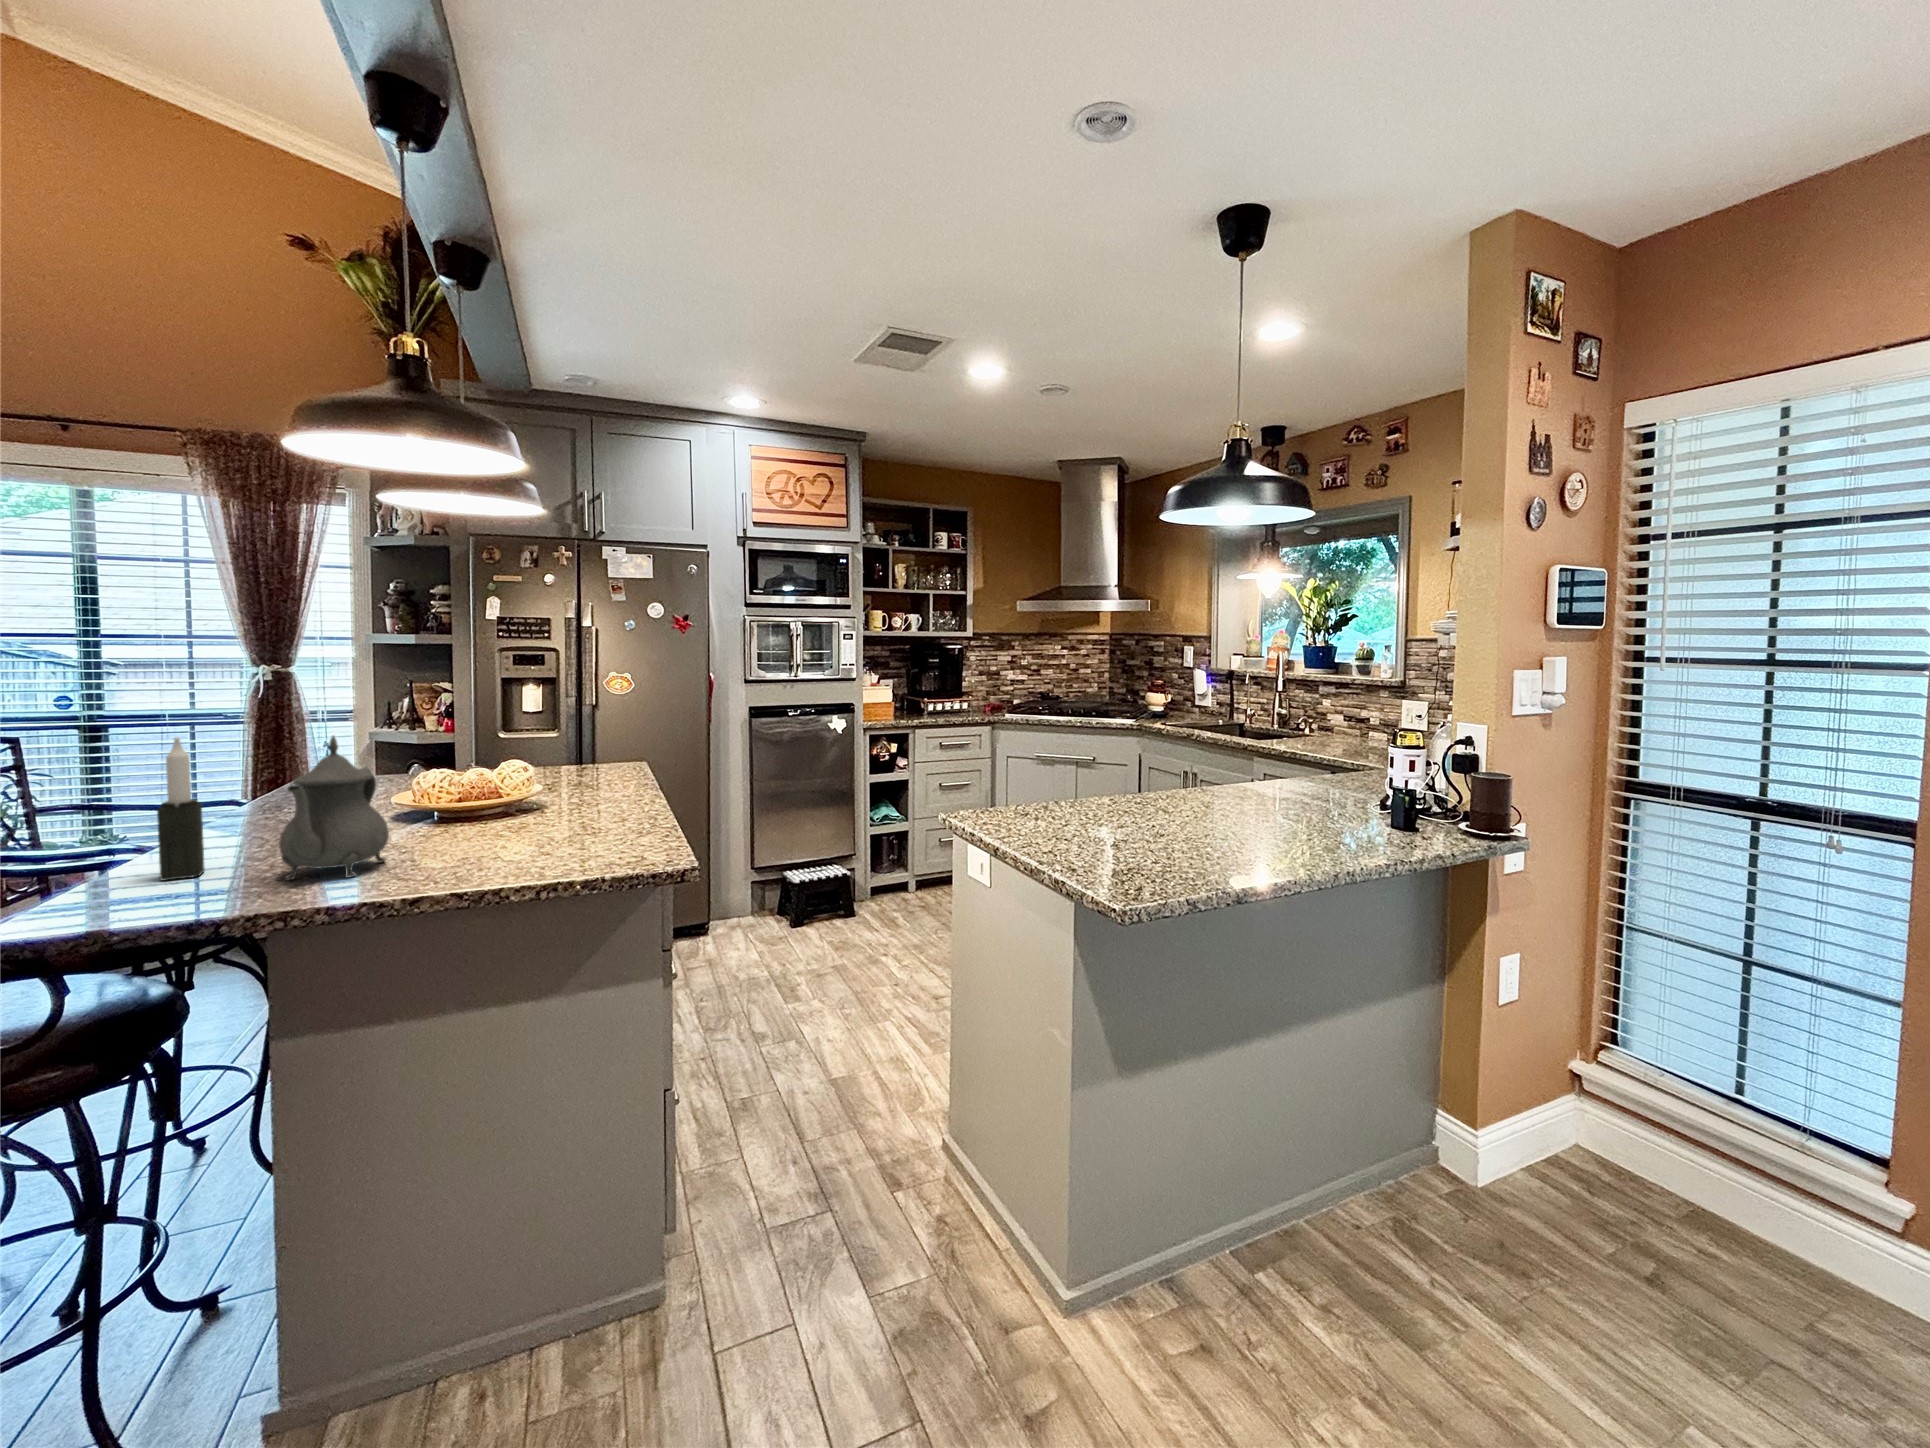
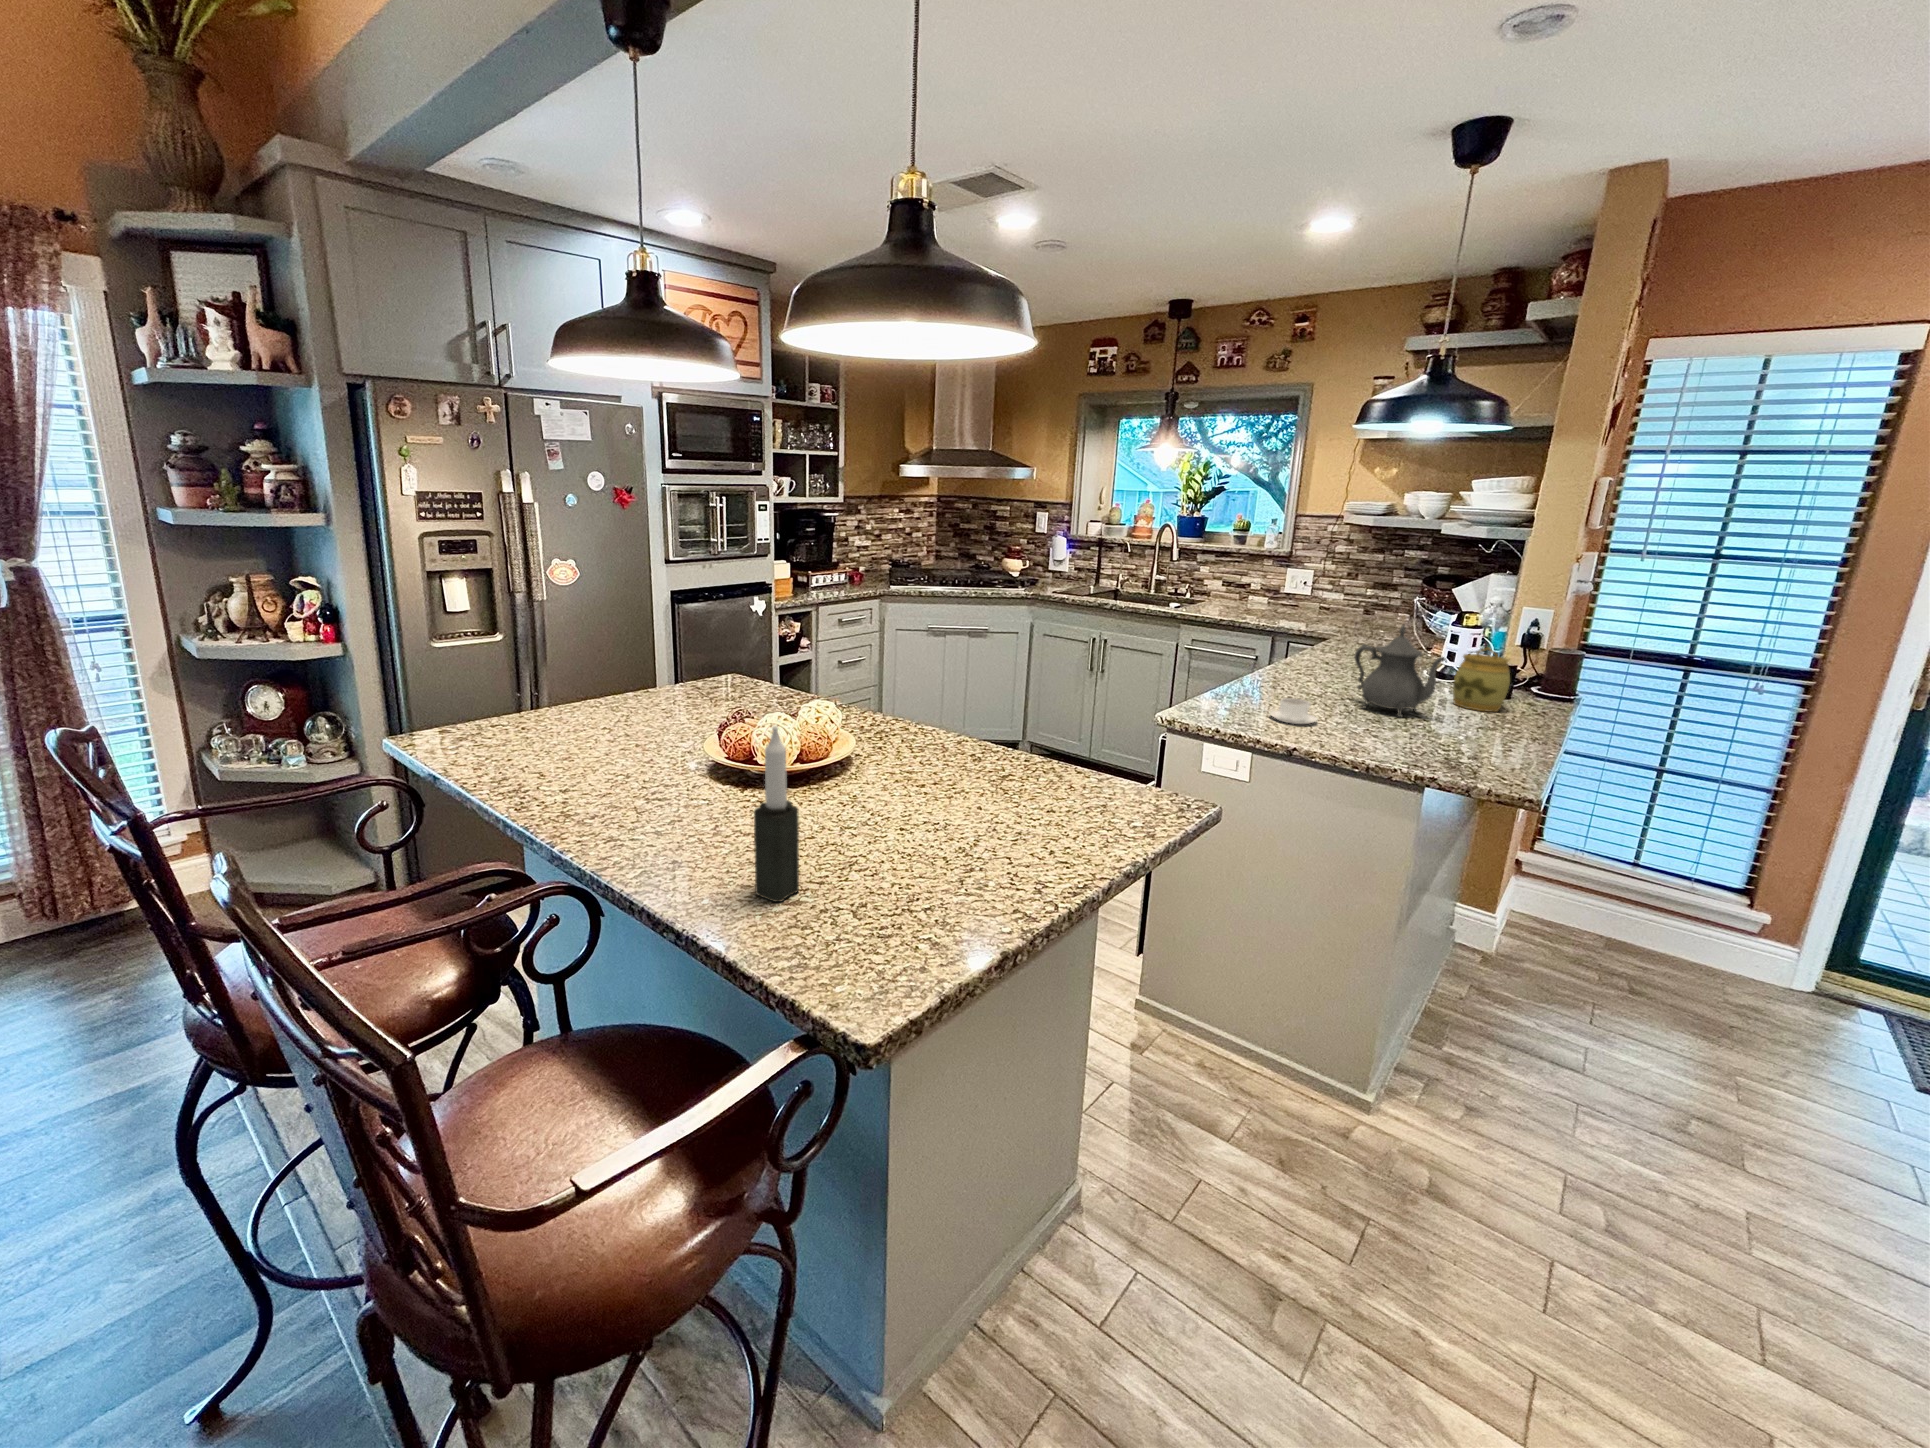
teapot: present [279,736,389,880] -> present [1354,625,1446,717]
jar: none [1289,762,1348,843] -> present [1453,648,1510,712]
coffee cup: none [1009,804,1058,832] -> present [1270,698,1317,724]

